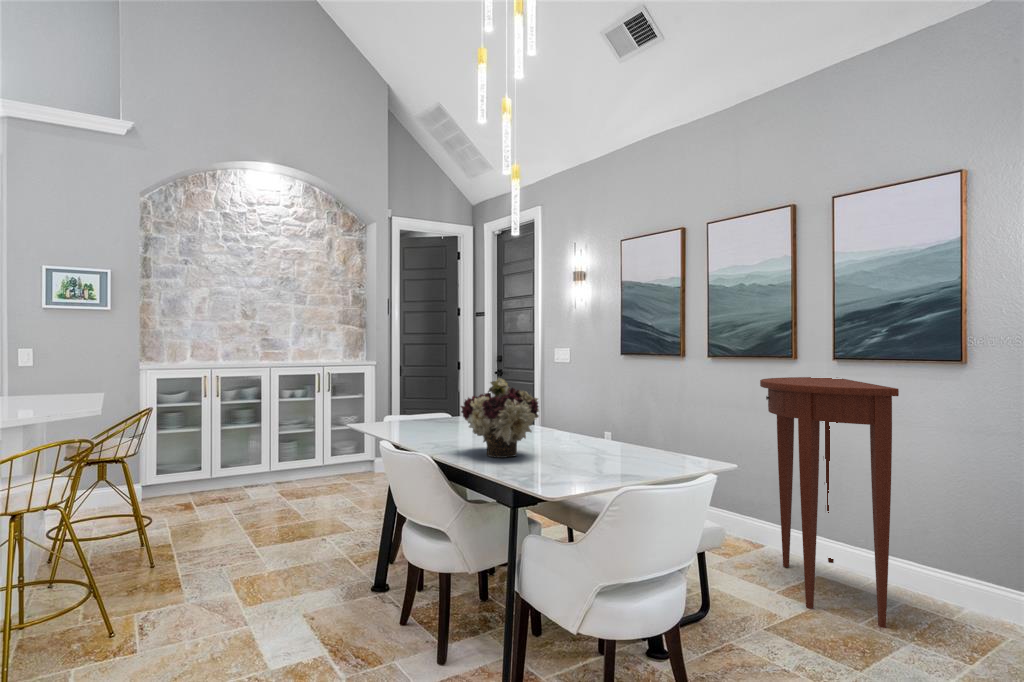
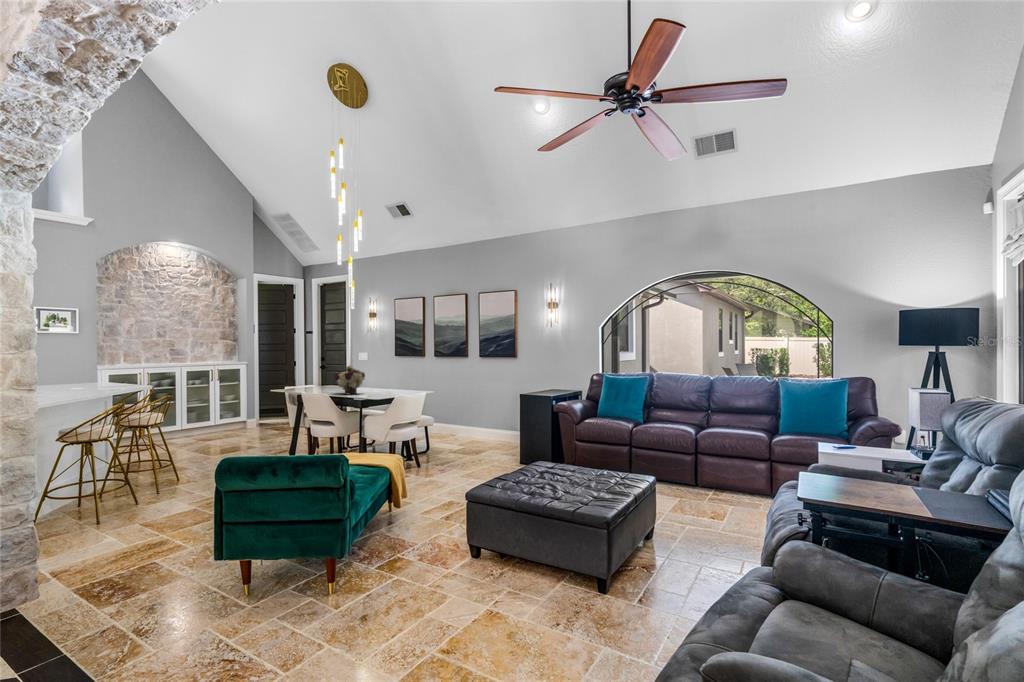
console table: present [760,377,899,628] -> none [450,364,490,448]

